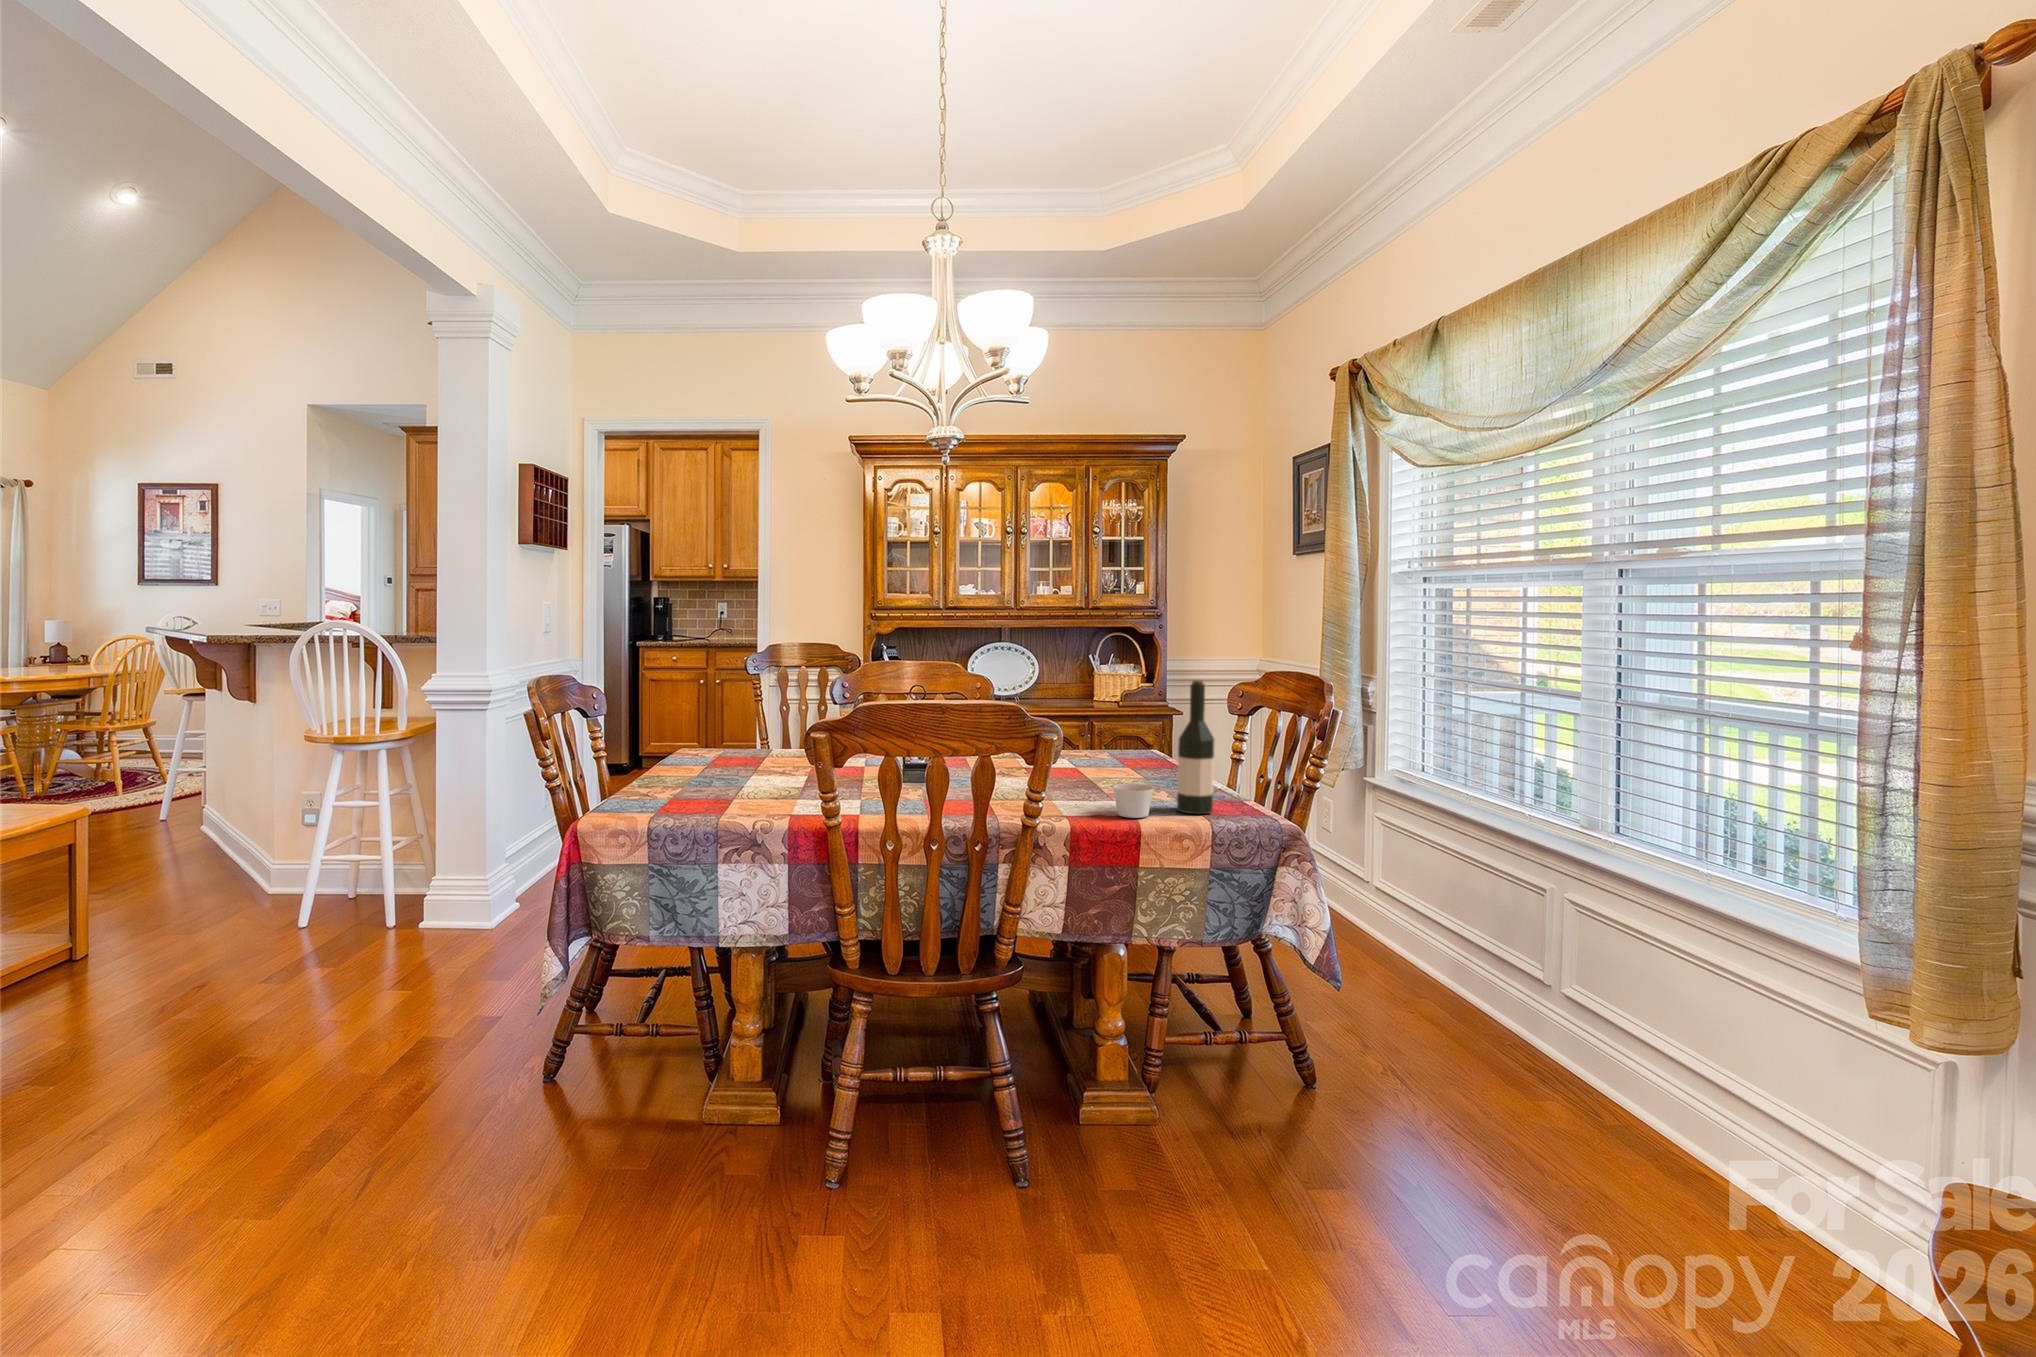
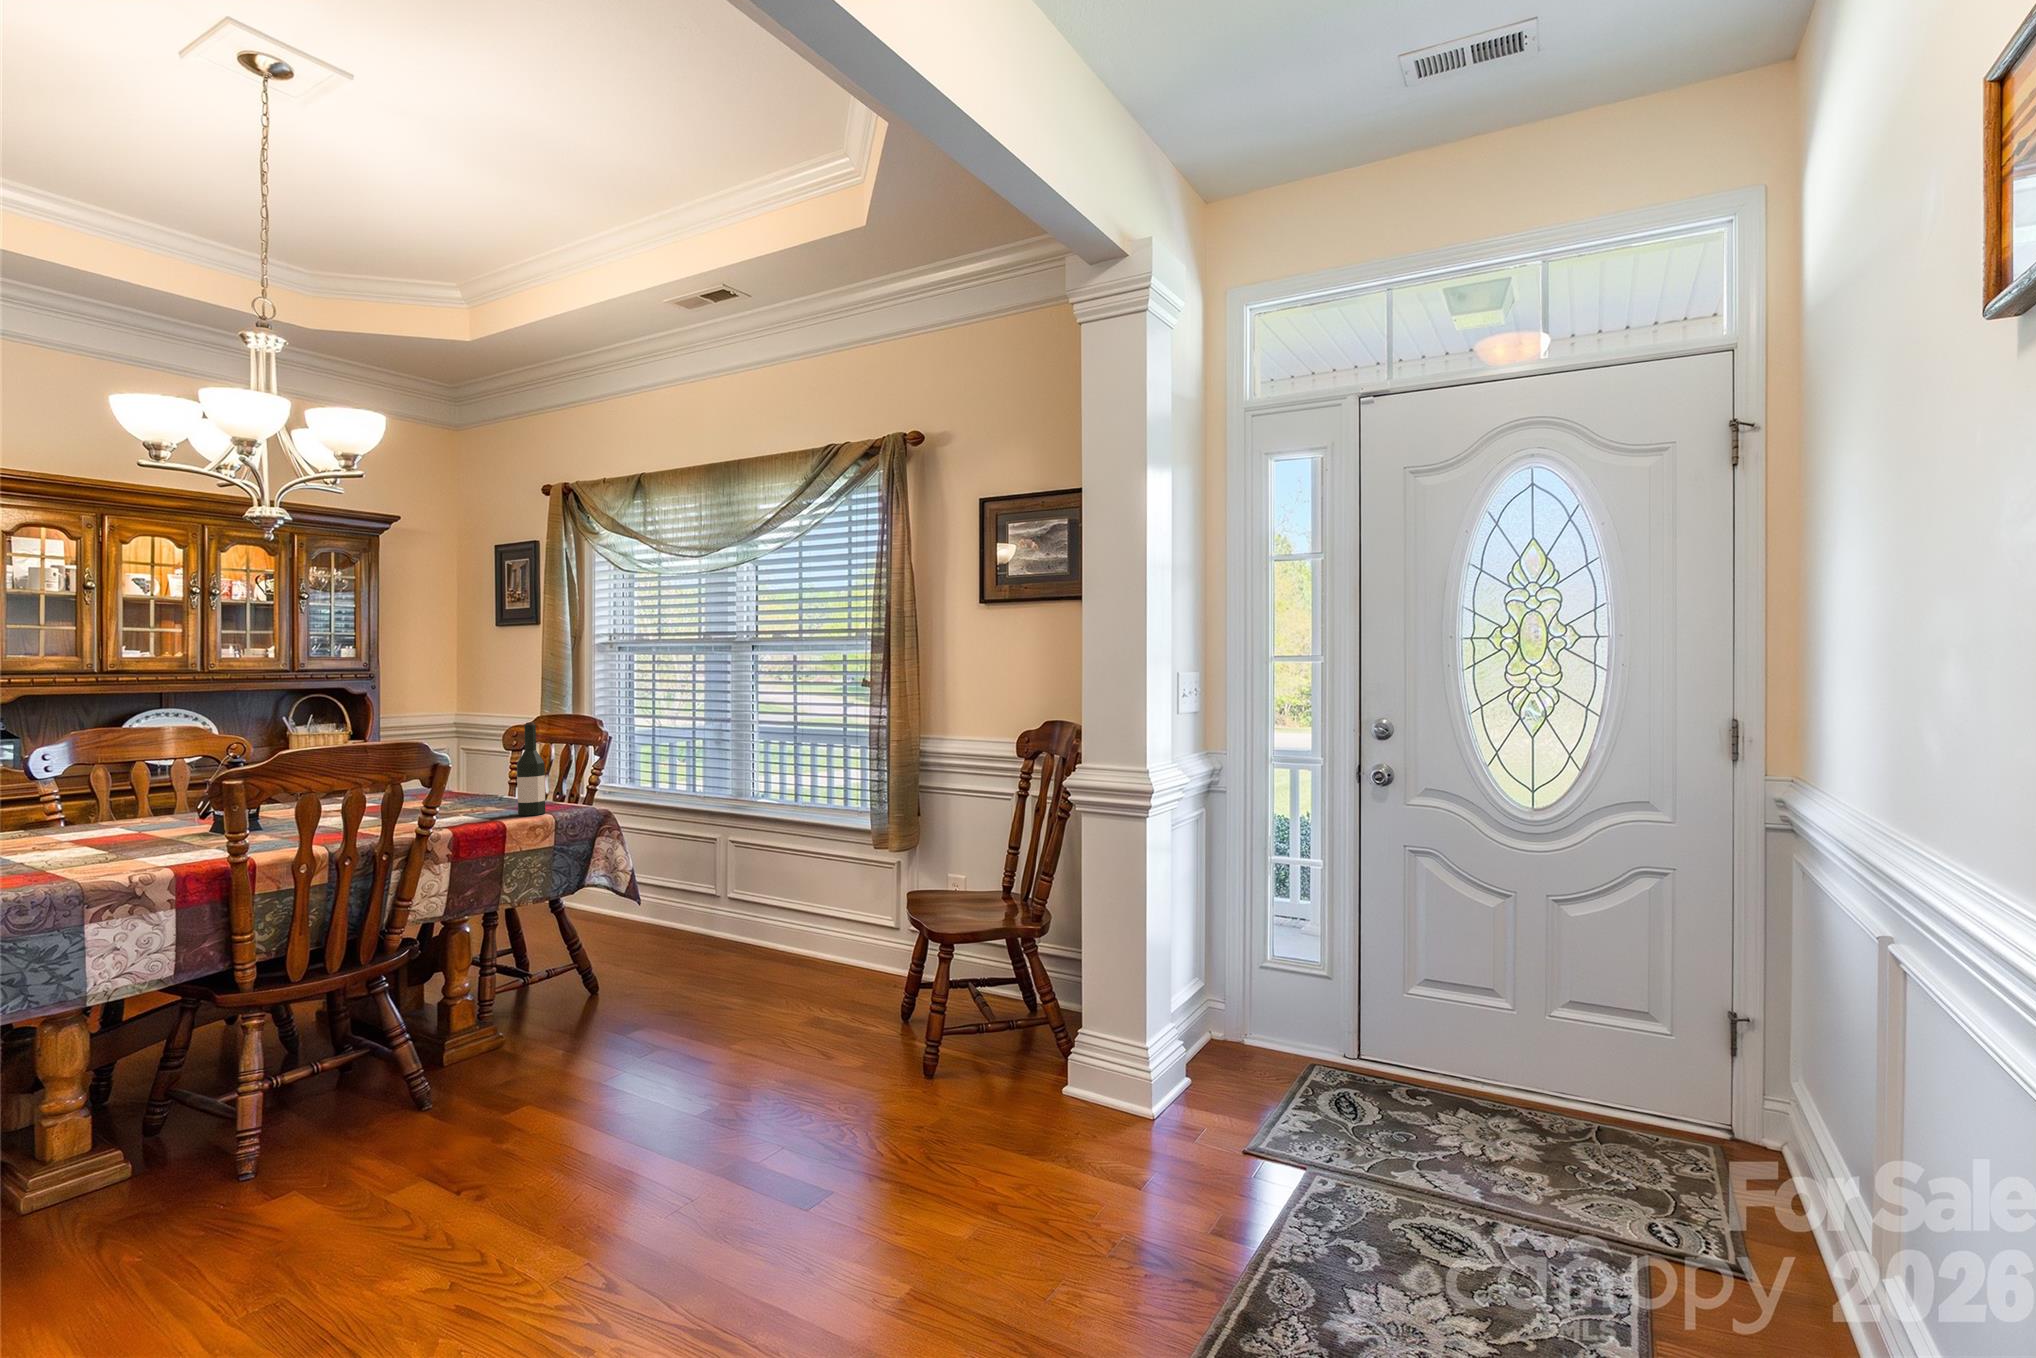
candle: present [1113,784,1154,818] -> none [473,800,506,823]

